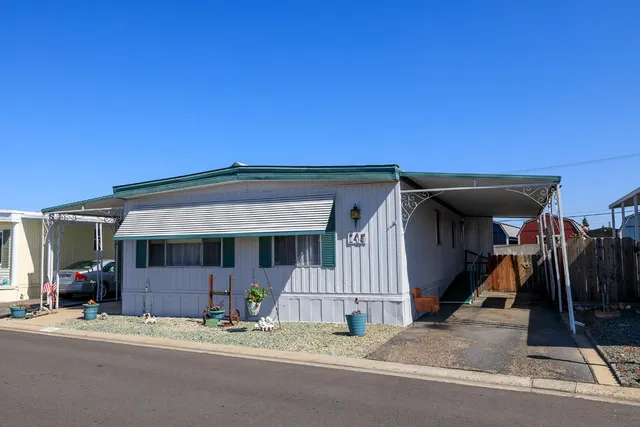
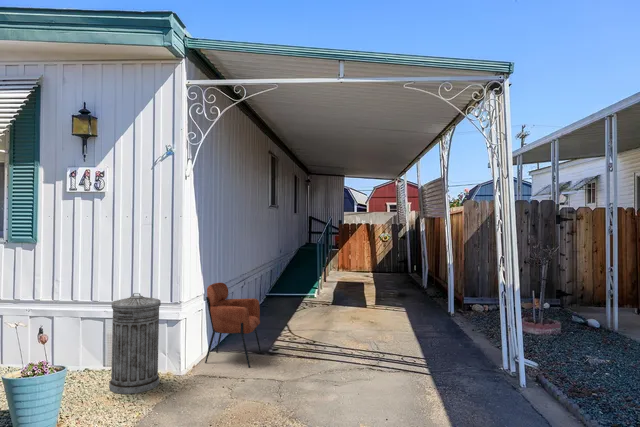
trash can: none [373,289,395,333] -> present [109,293,161,394]

